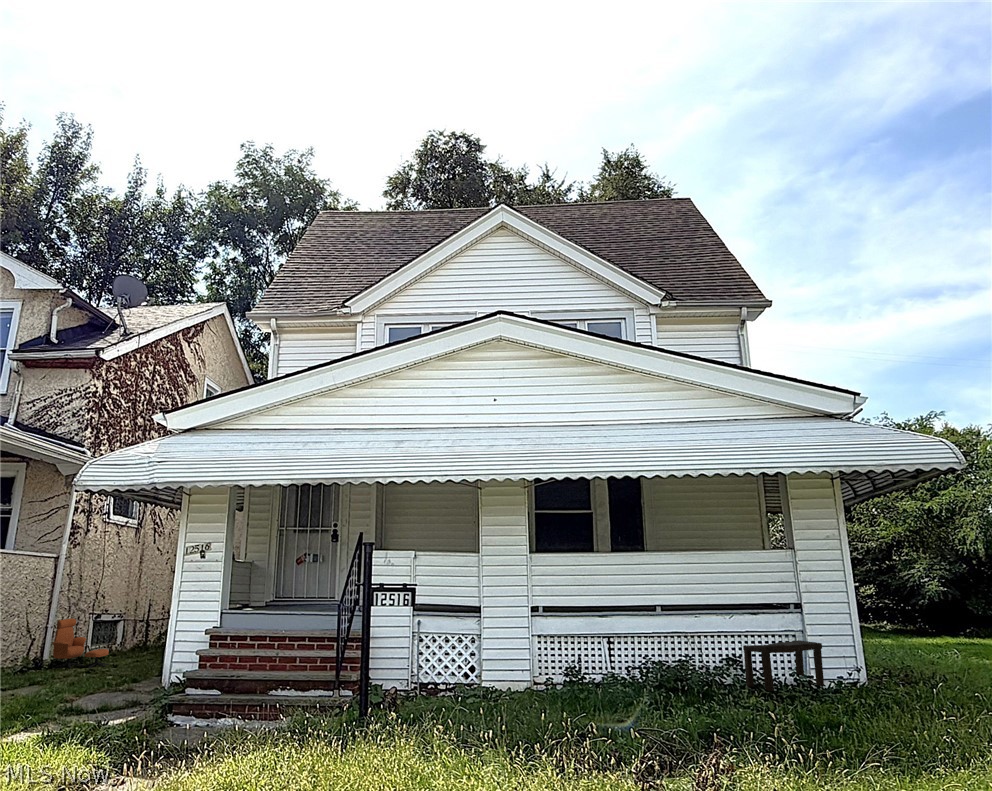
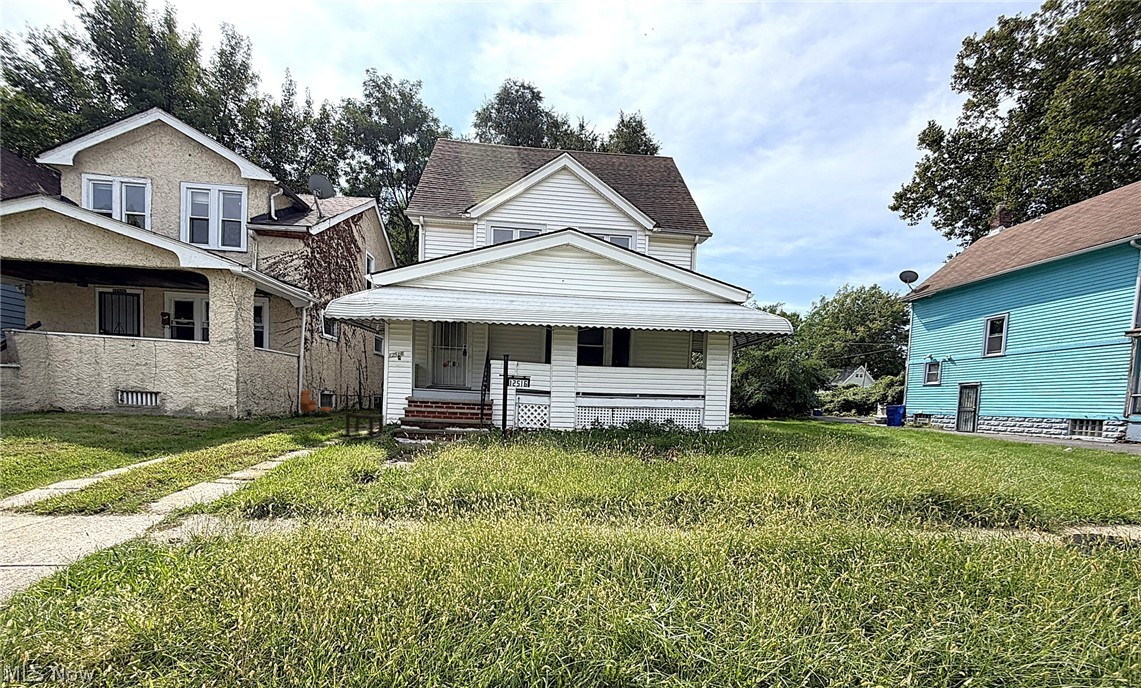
bench: present [743,640,824,691] -> present [346,413,384,437]

